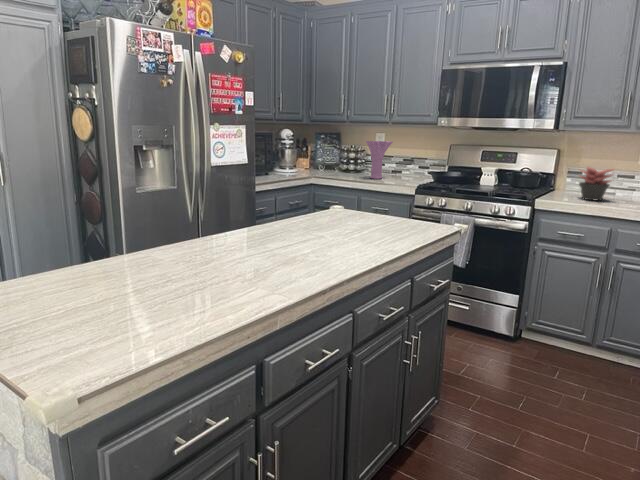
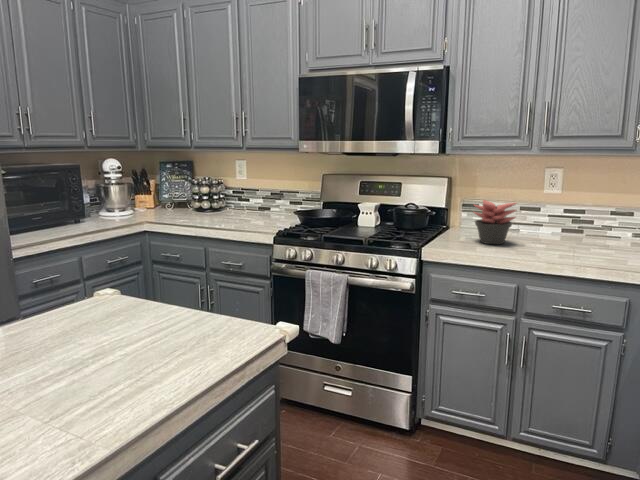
vase: present [366,141,393,179] -> none [214,172,250,221]

